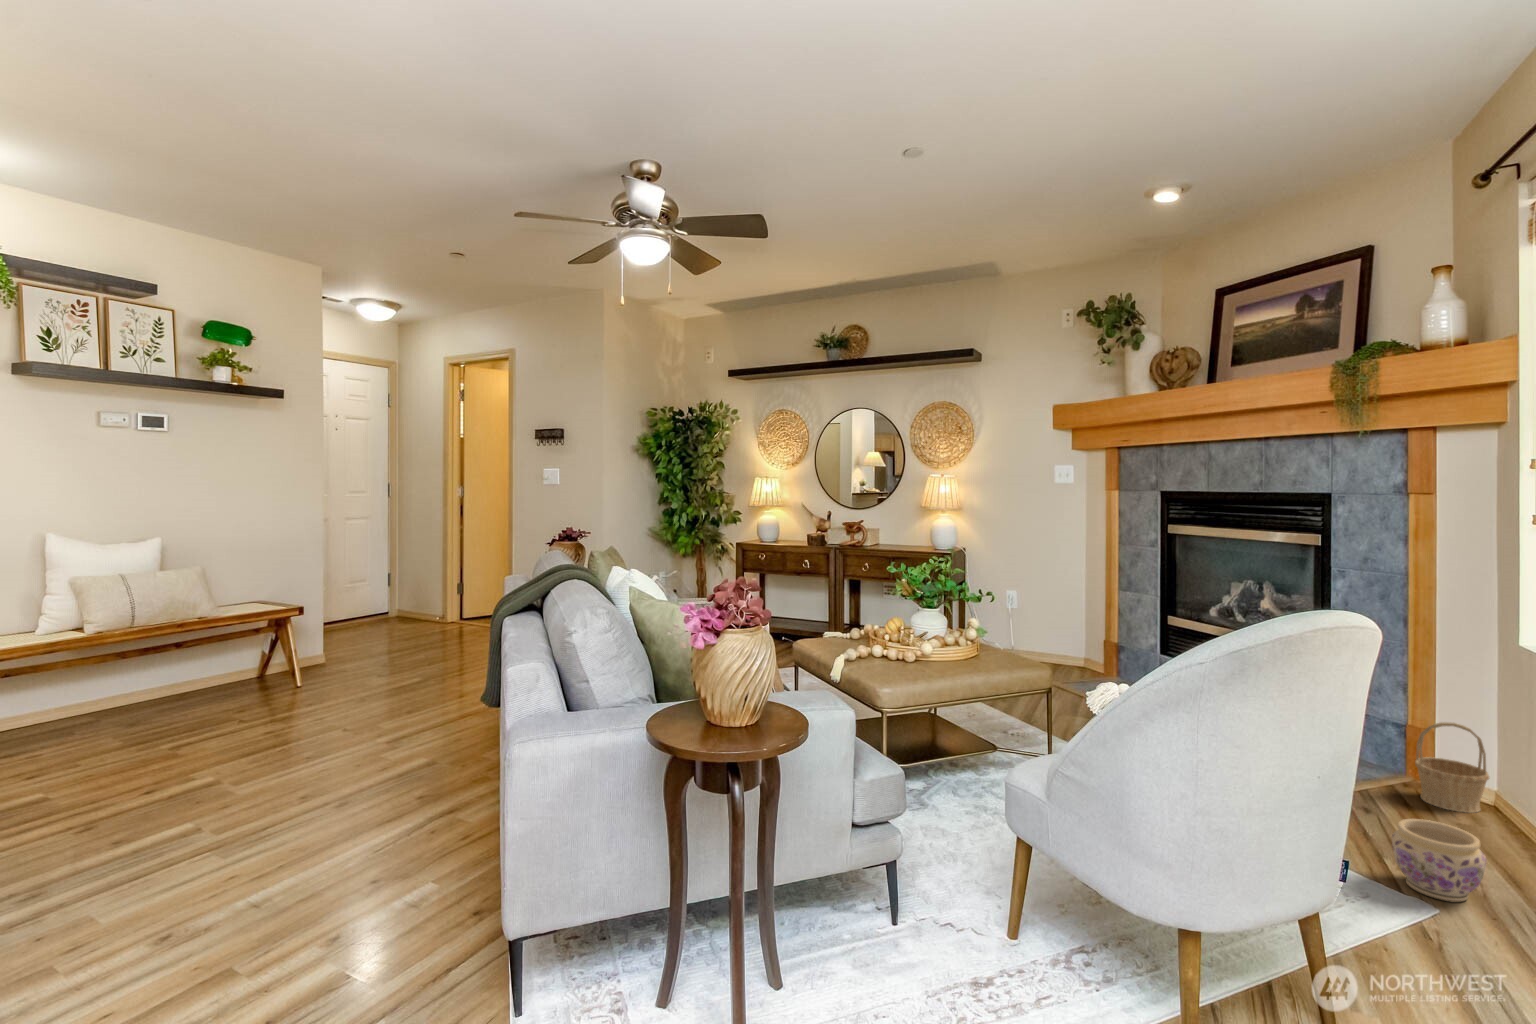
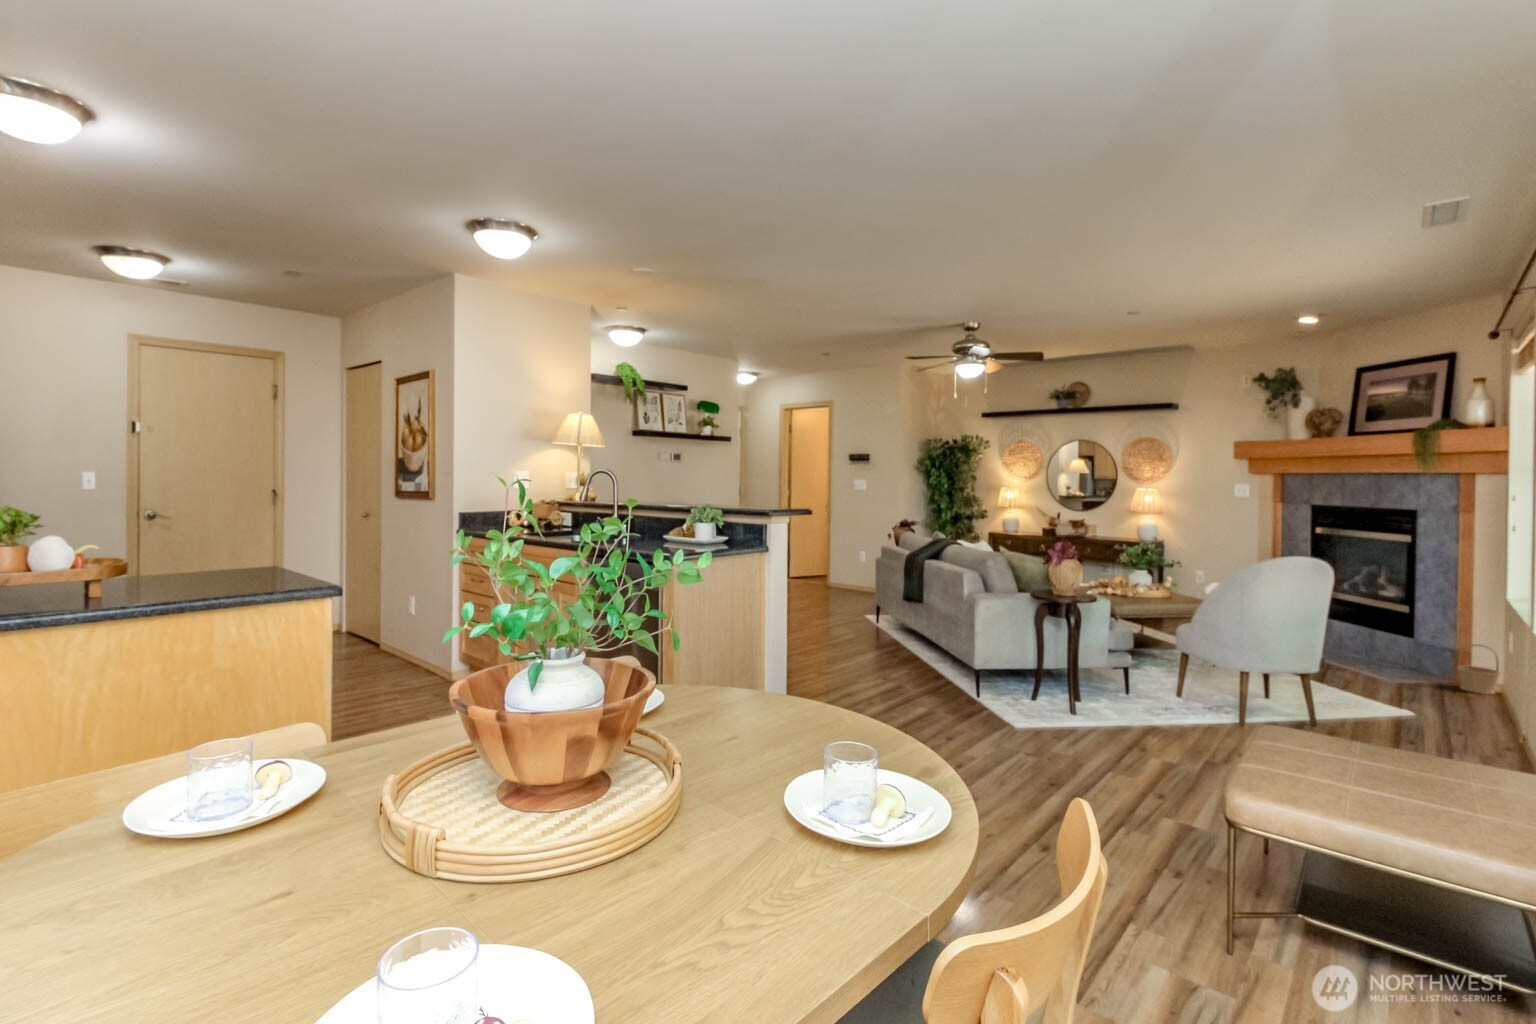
planter: present [1392,819,1486,903] -> none [1412,679,1459,715]

